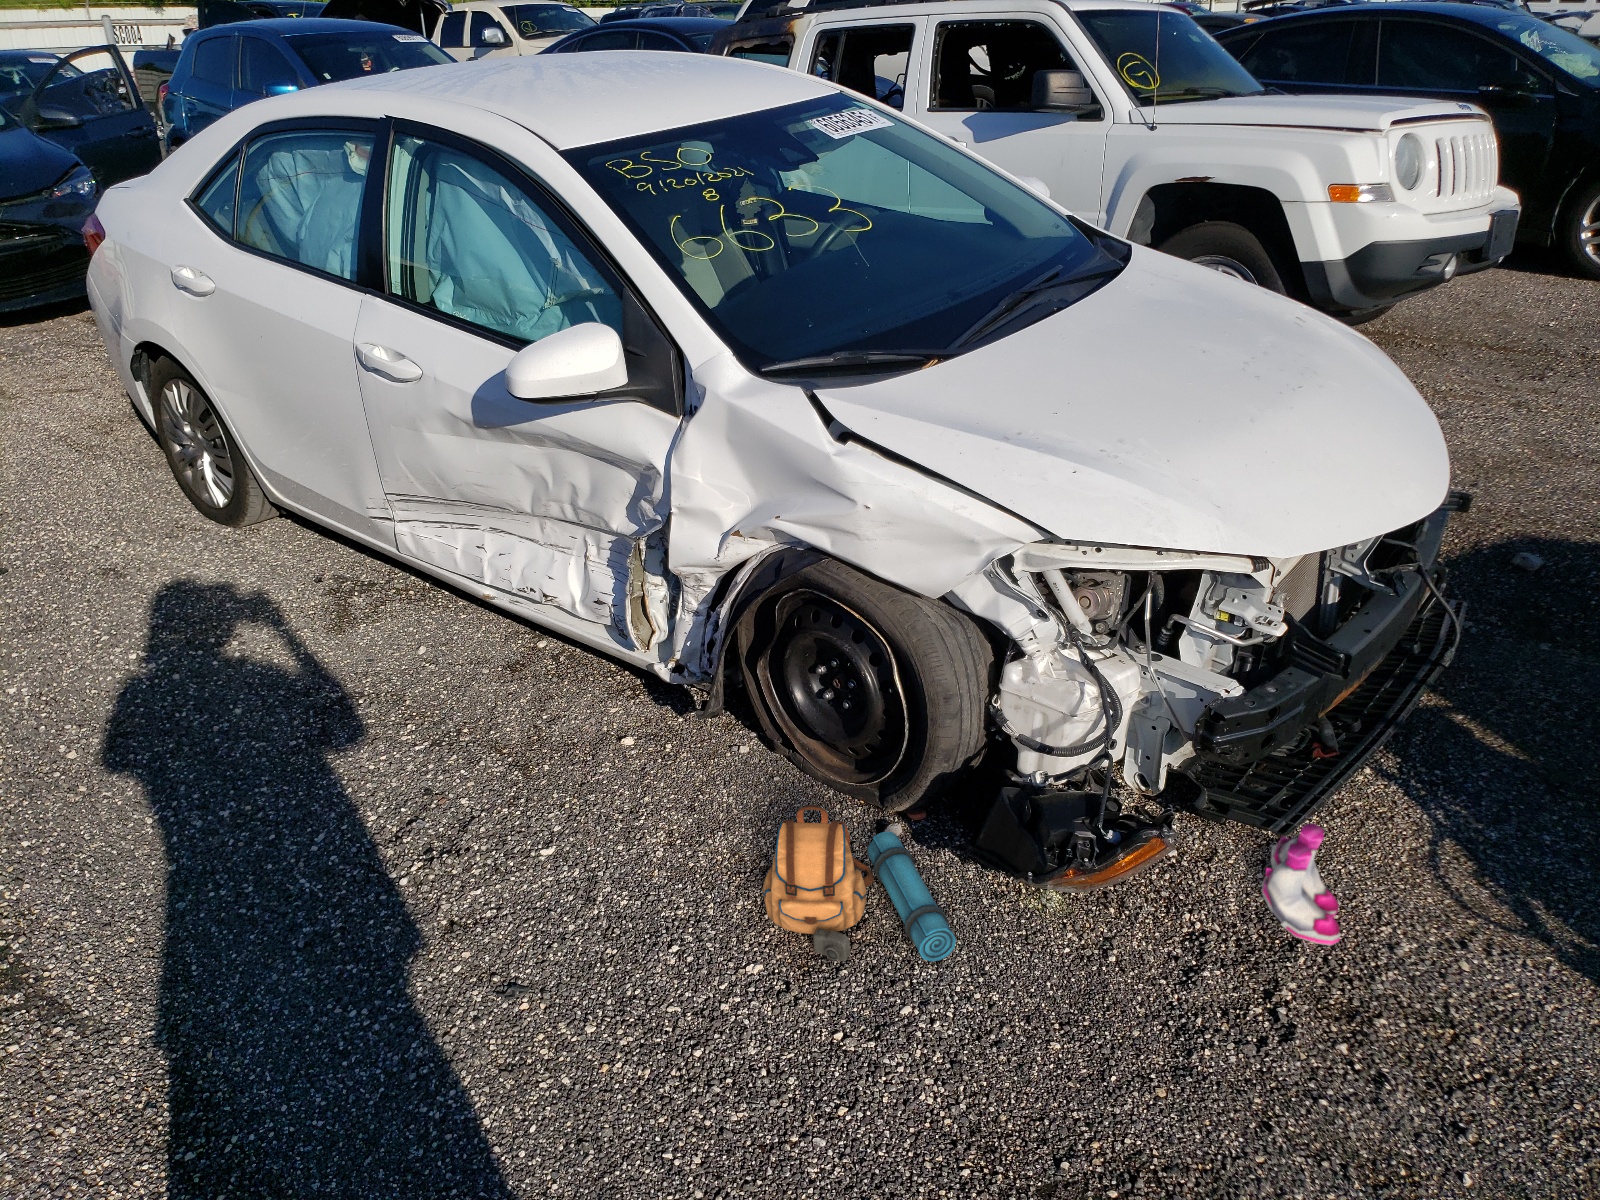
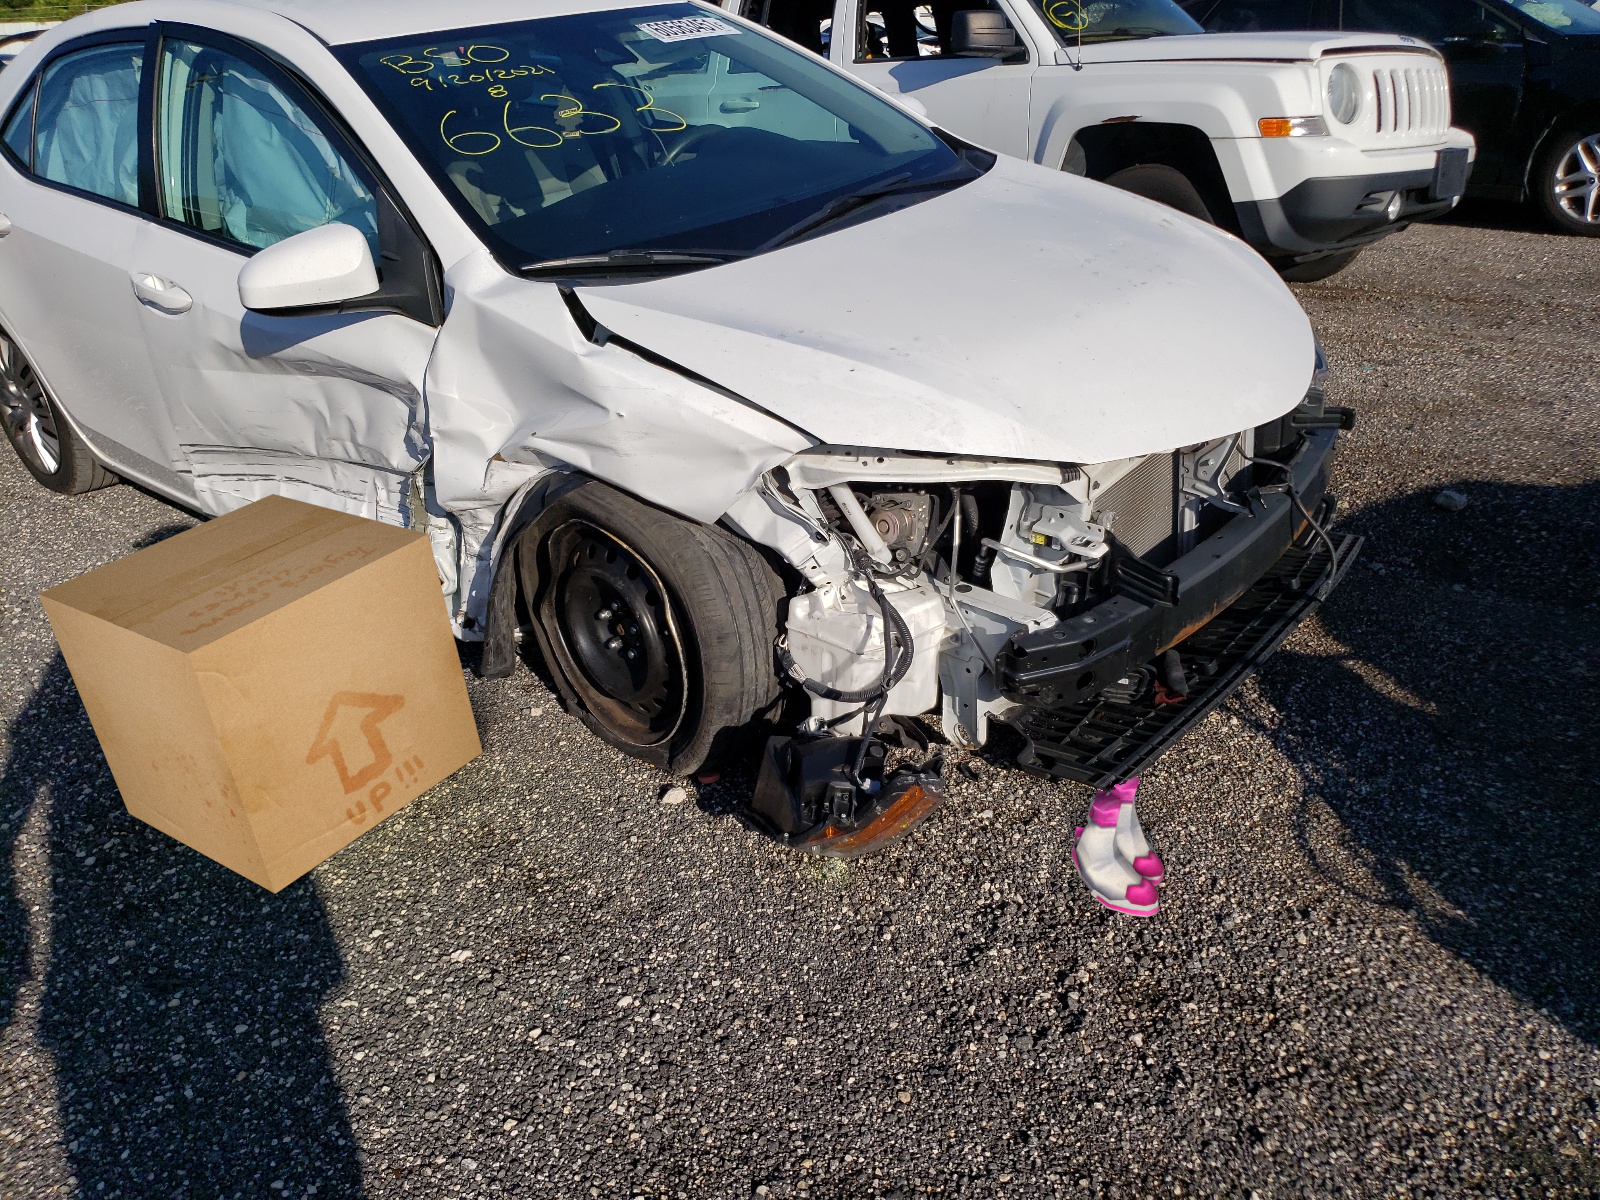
cardboard box: none [358,550,712,910] -> present [38,494,483,893]
backpack: present [762,804,956,962] -> none [484,762,696,946]

